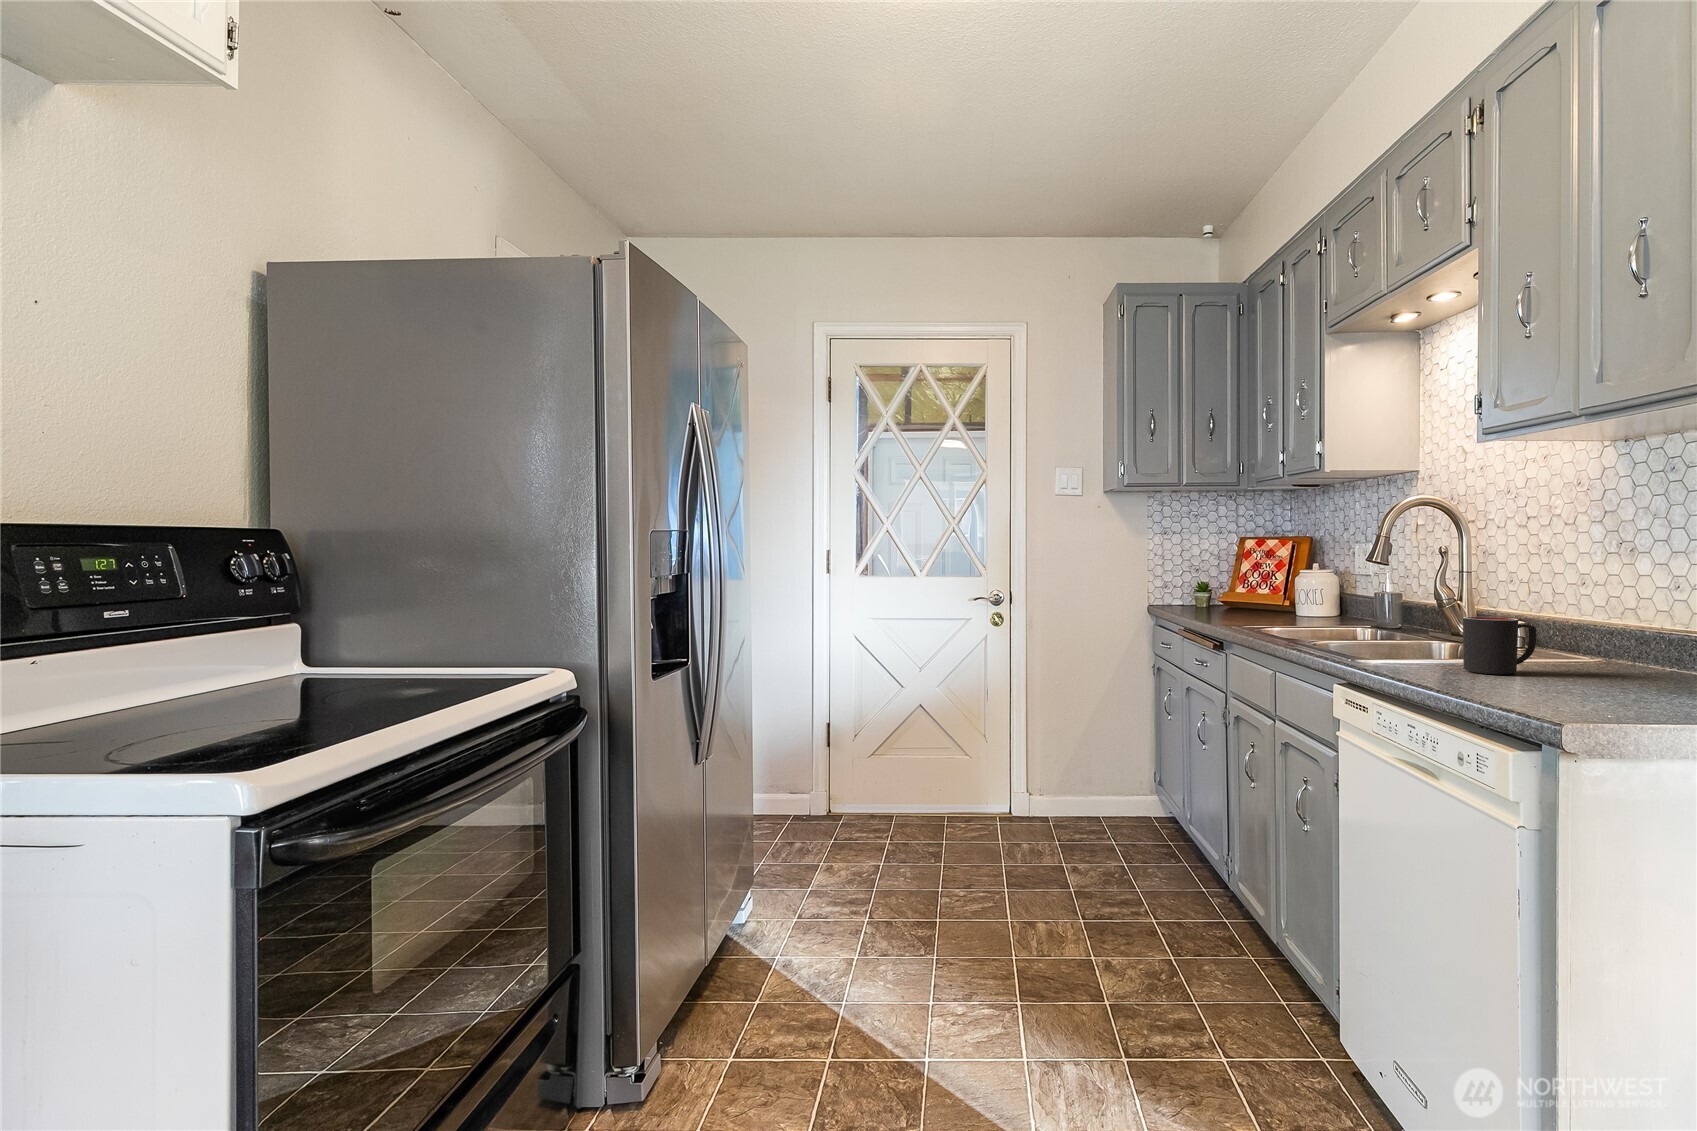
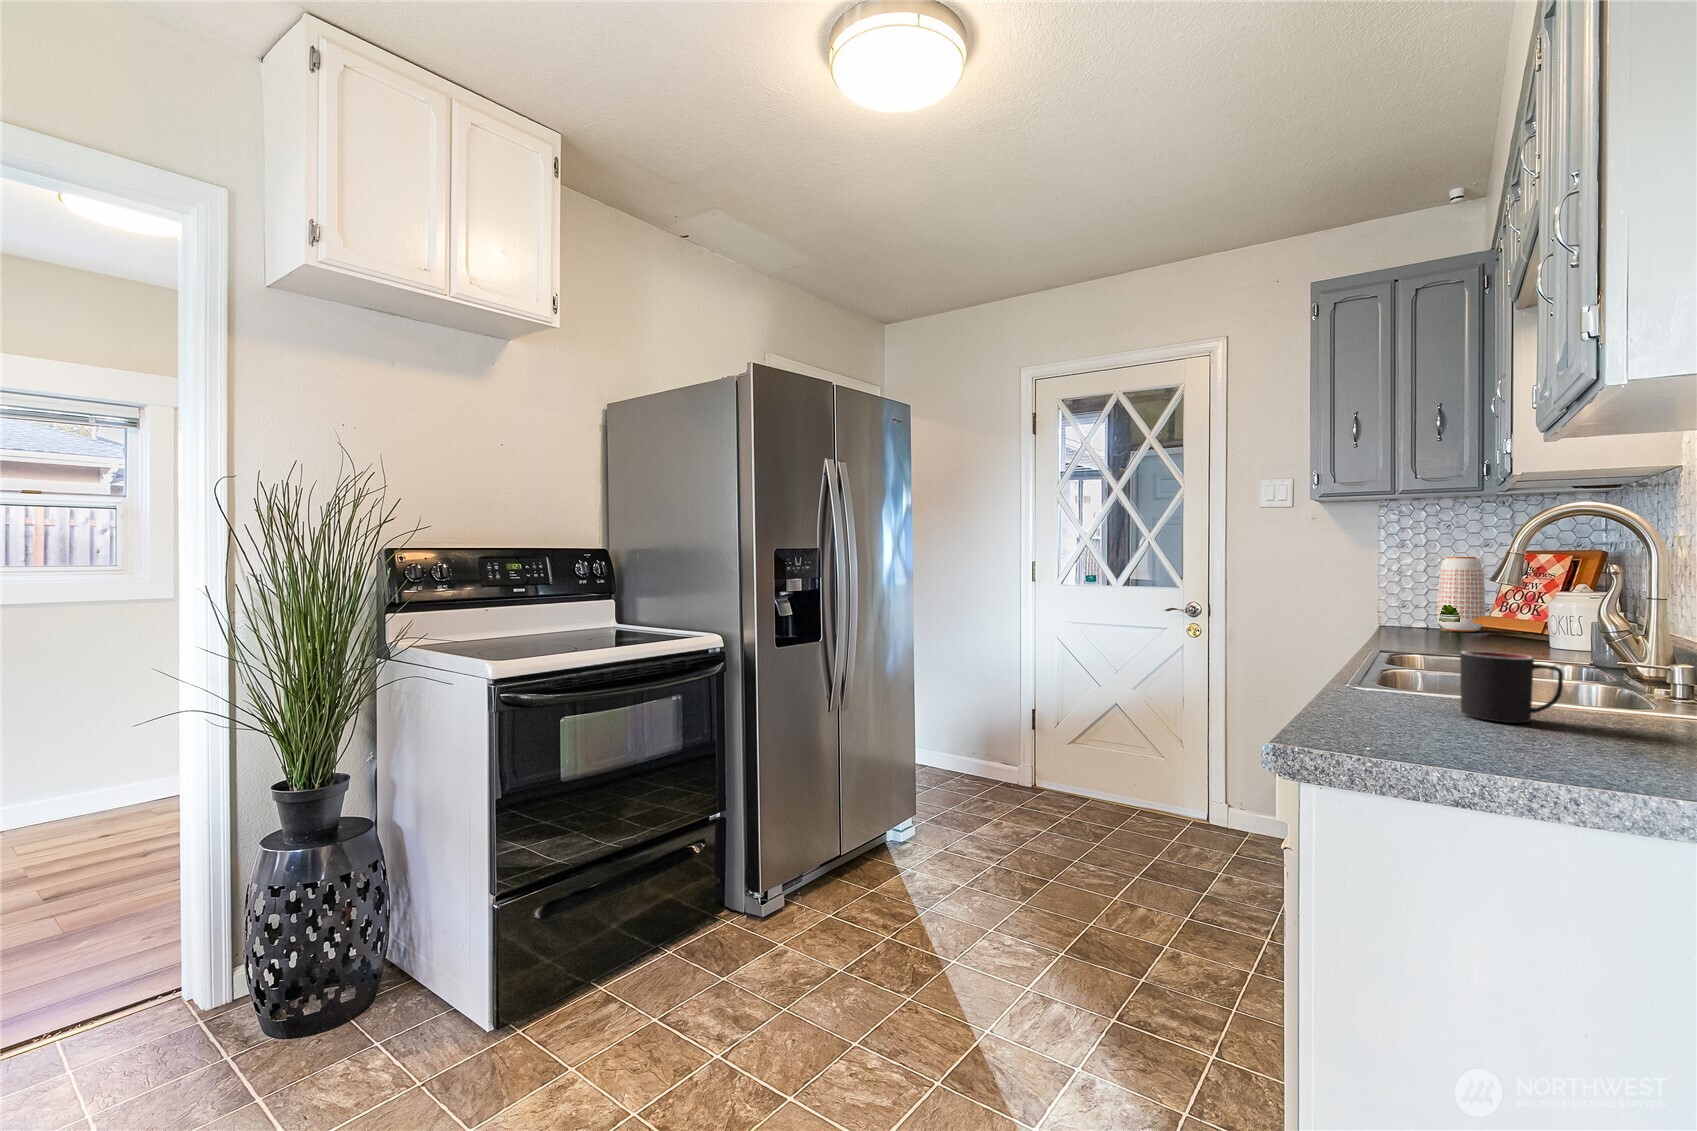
vase: none [1195,542,1230,610] -> present [1437,557,1485,632]

